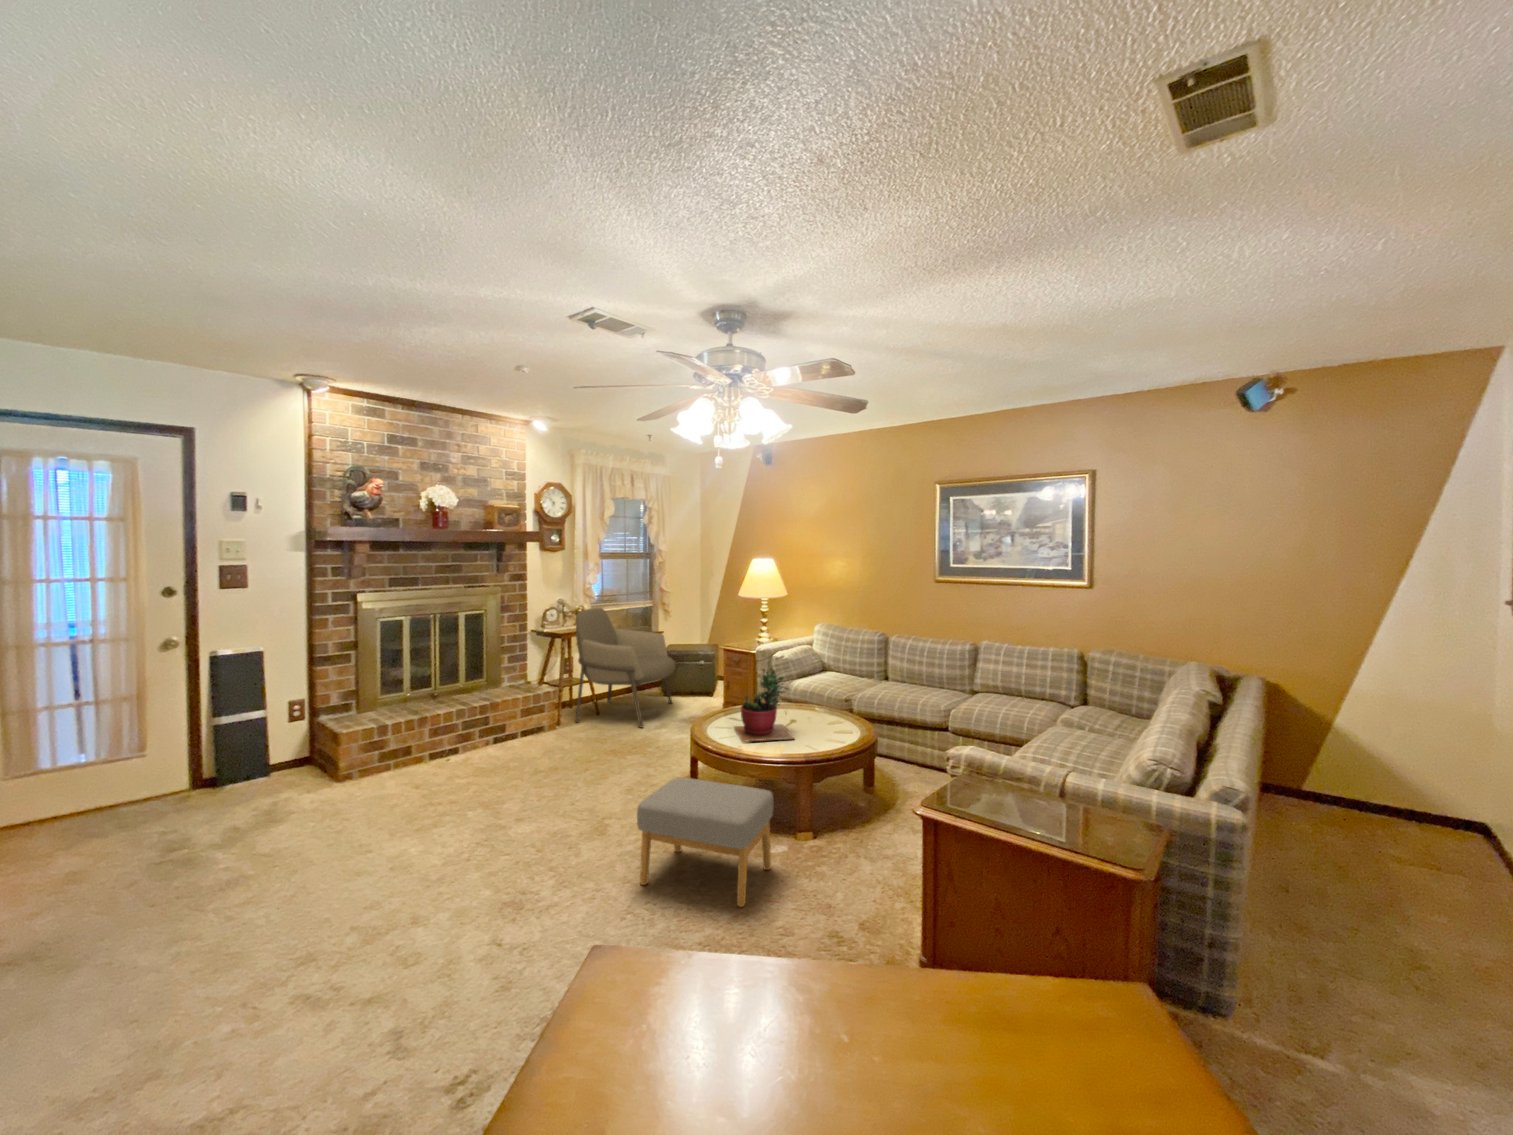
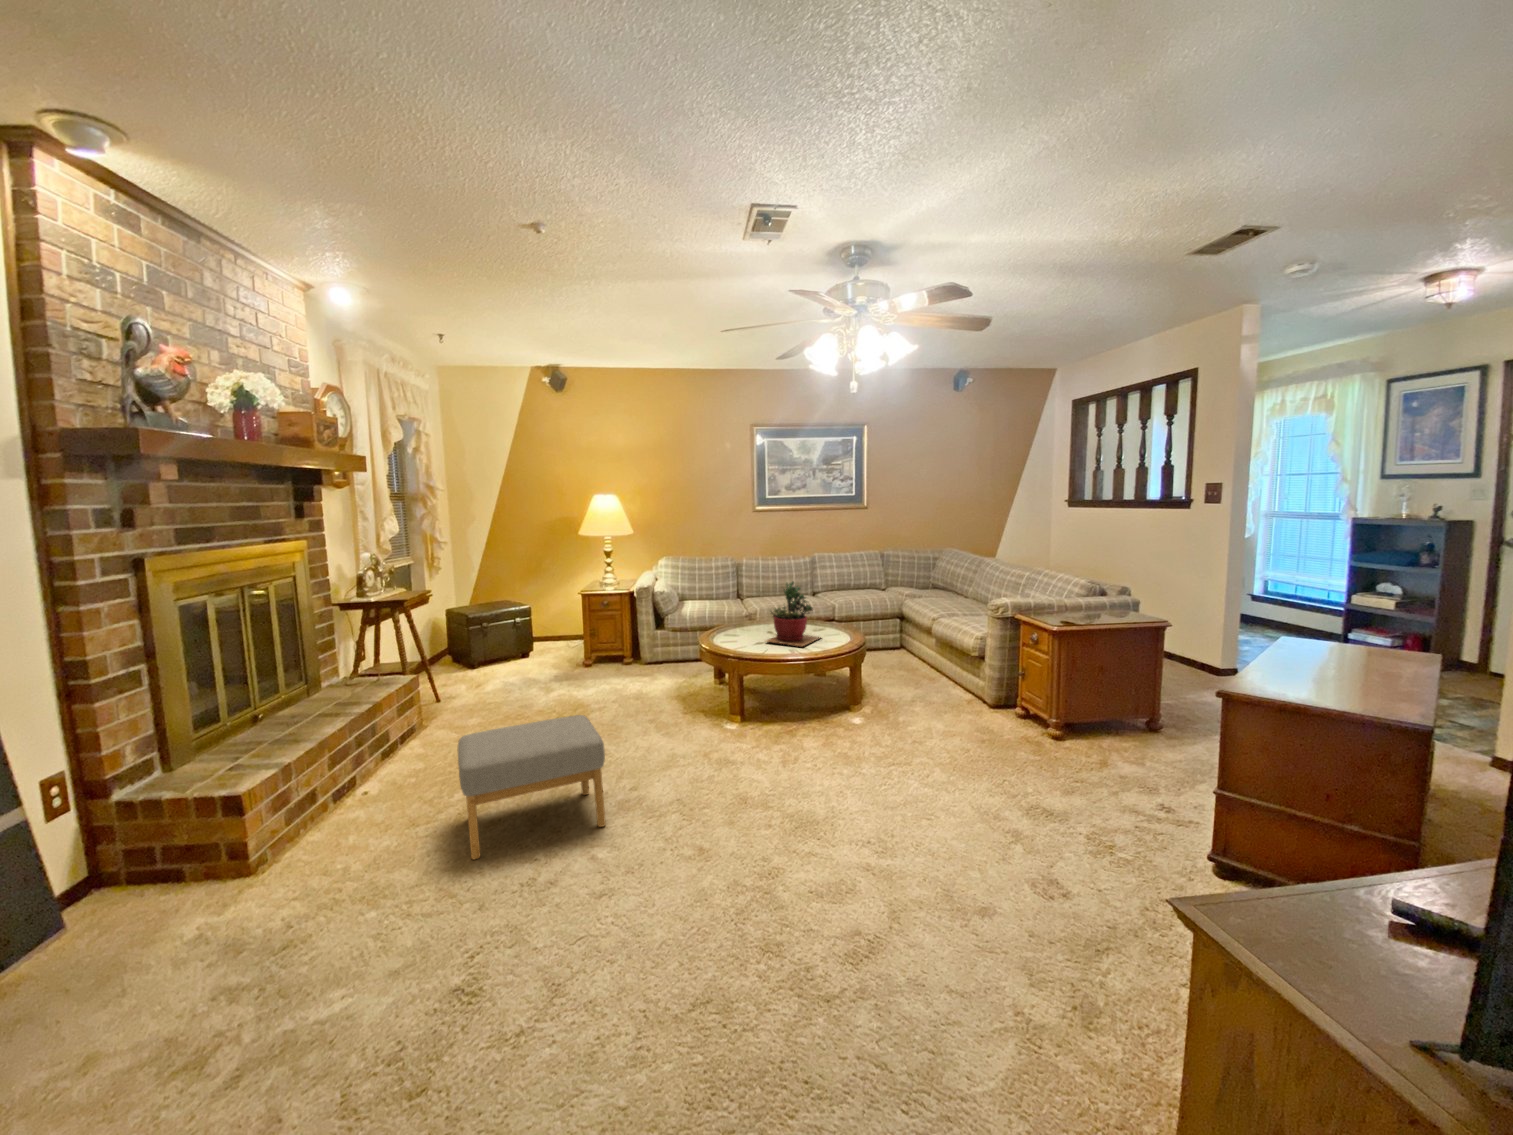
armchair: present [575,608,675,727] -> none [406,565,544,712]
footstool: present [637,777,774,907] -> present [458,715,606,860]

